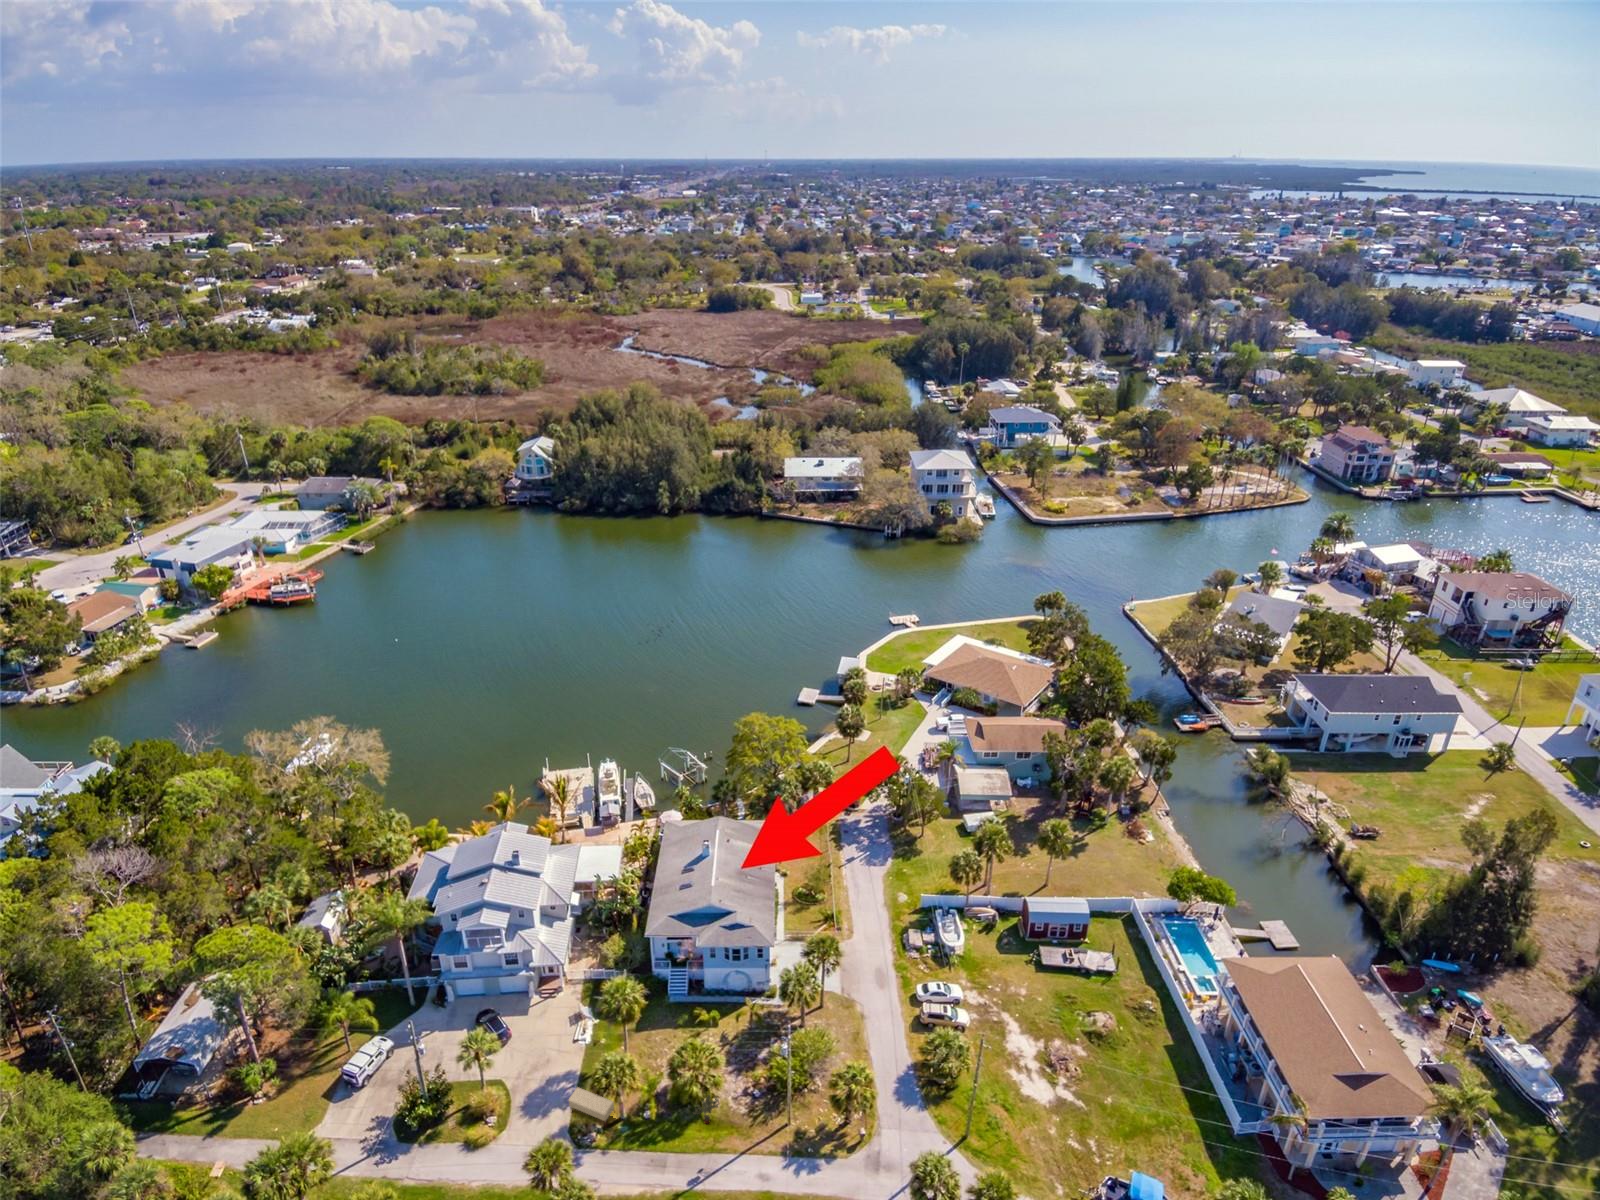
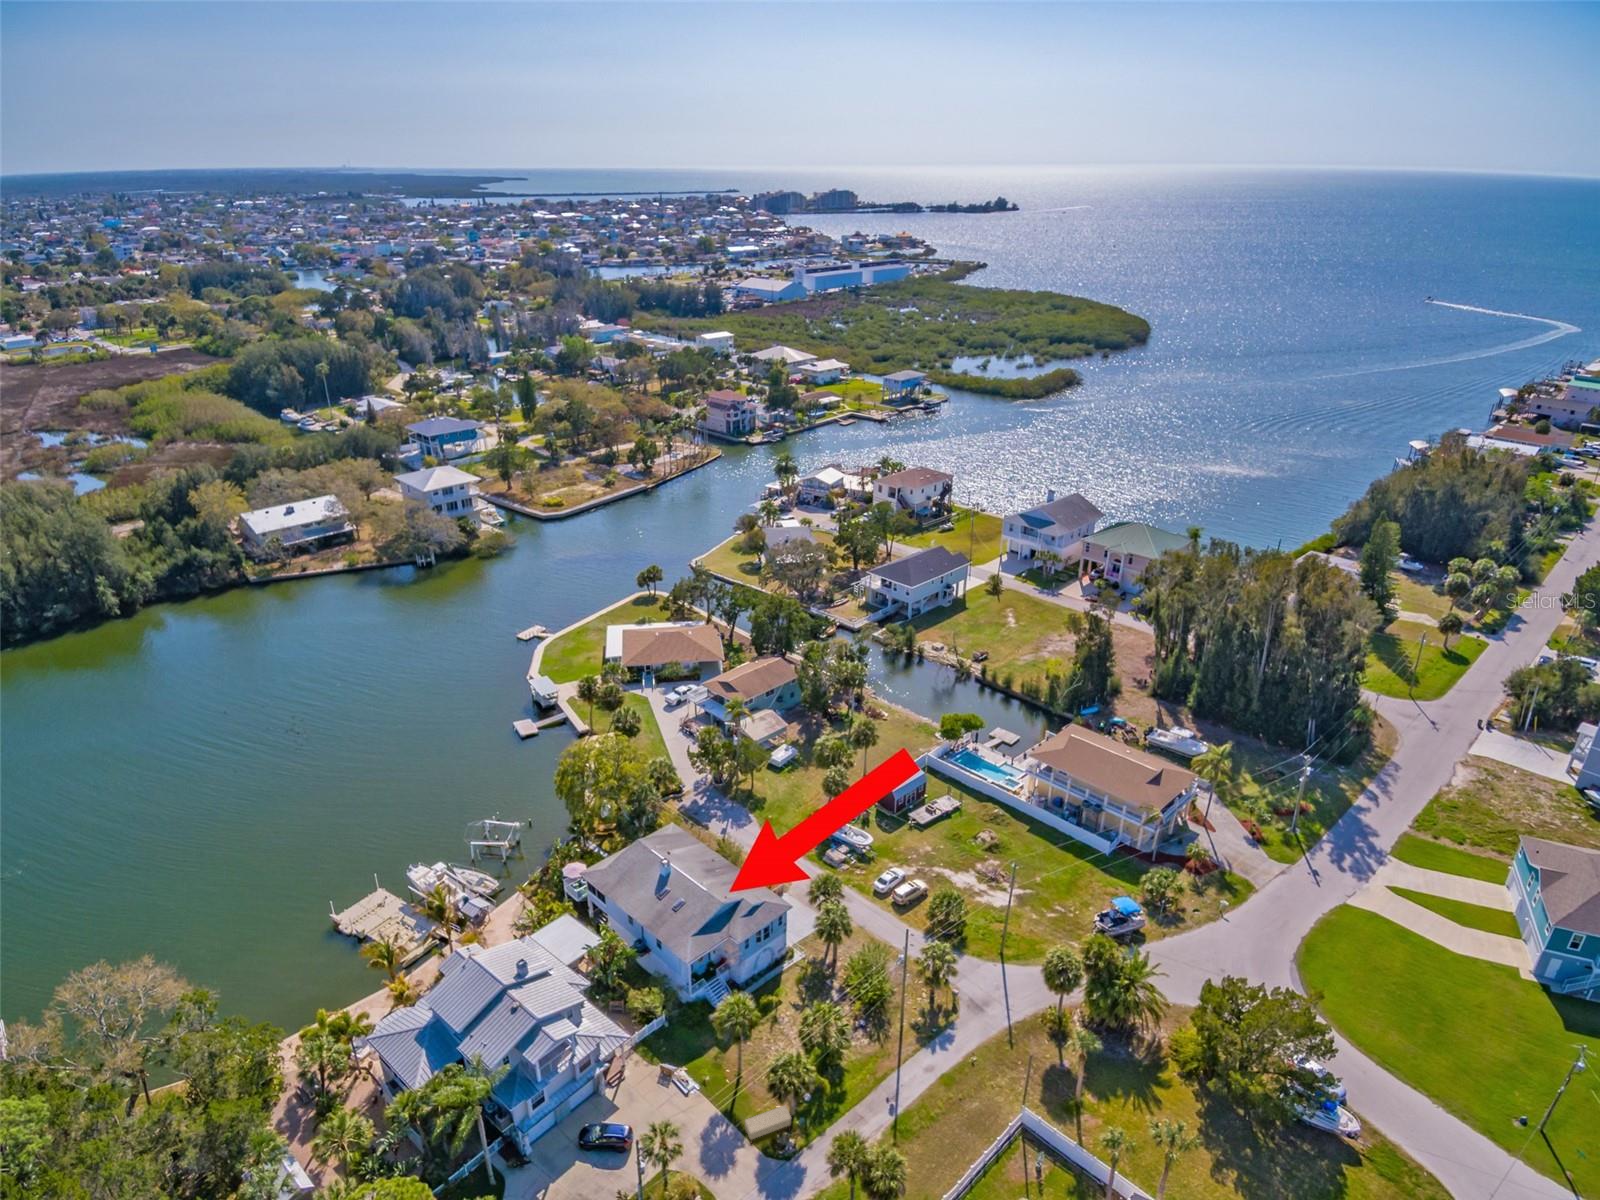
potted tree: present [693,1095,719,1124] -> none [844,1038,861,1069]

